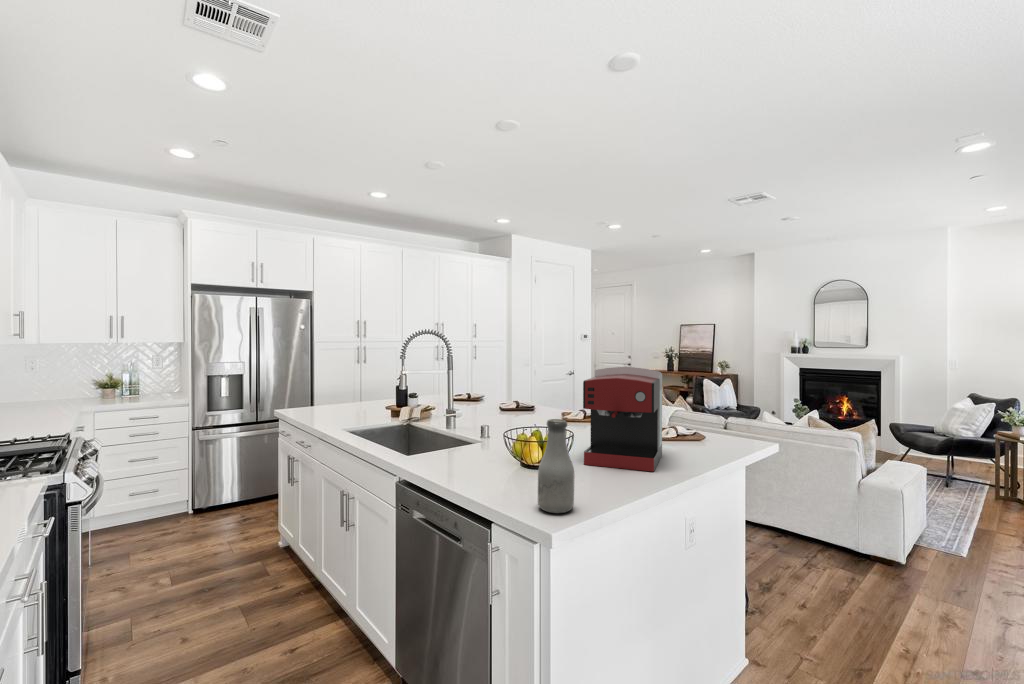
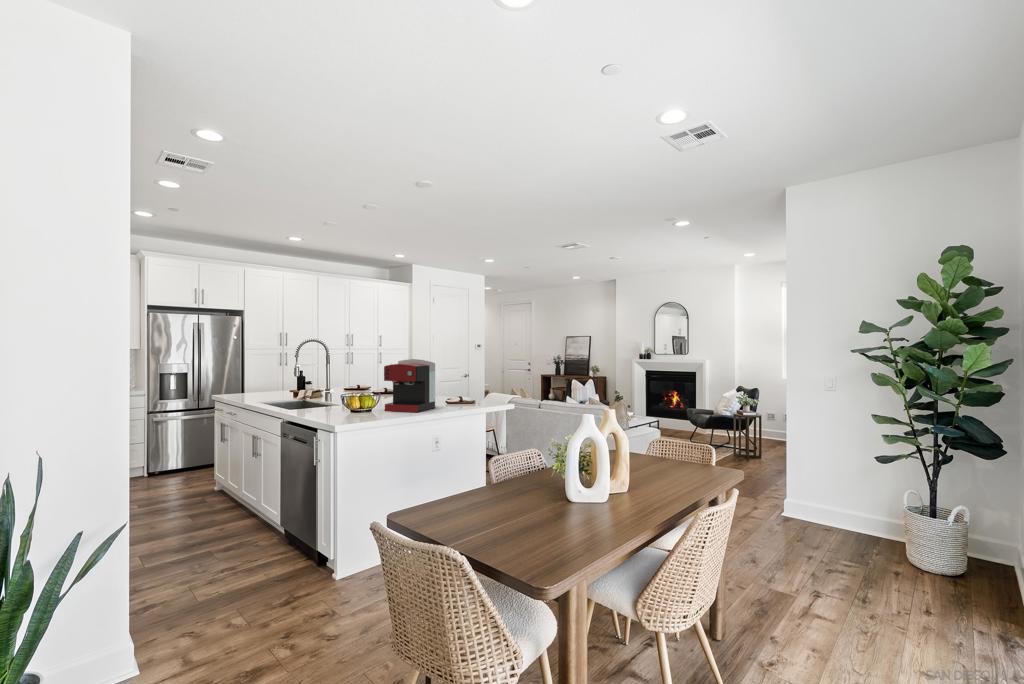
bottle: present [538,419,575,513] -> none [338,380,355,422]

